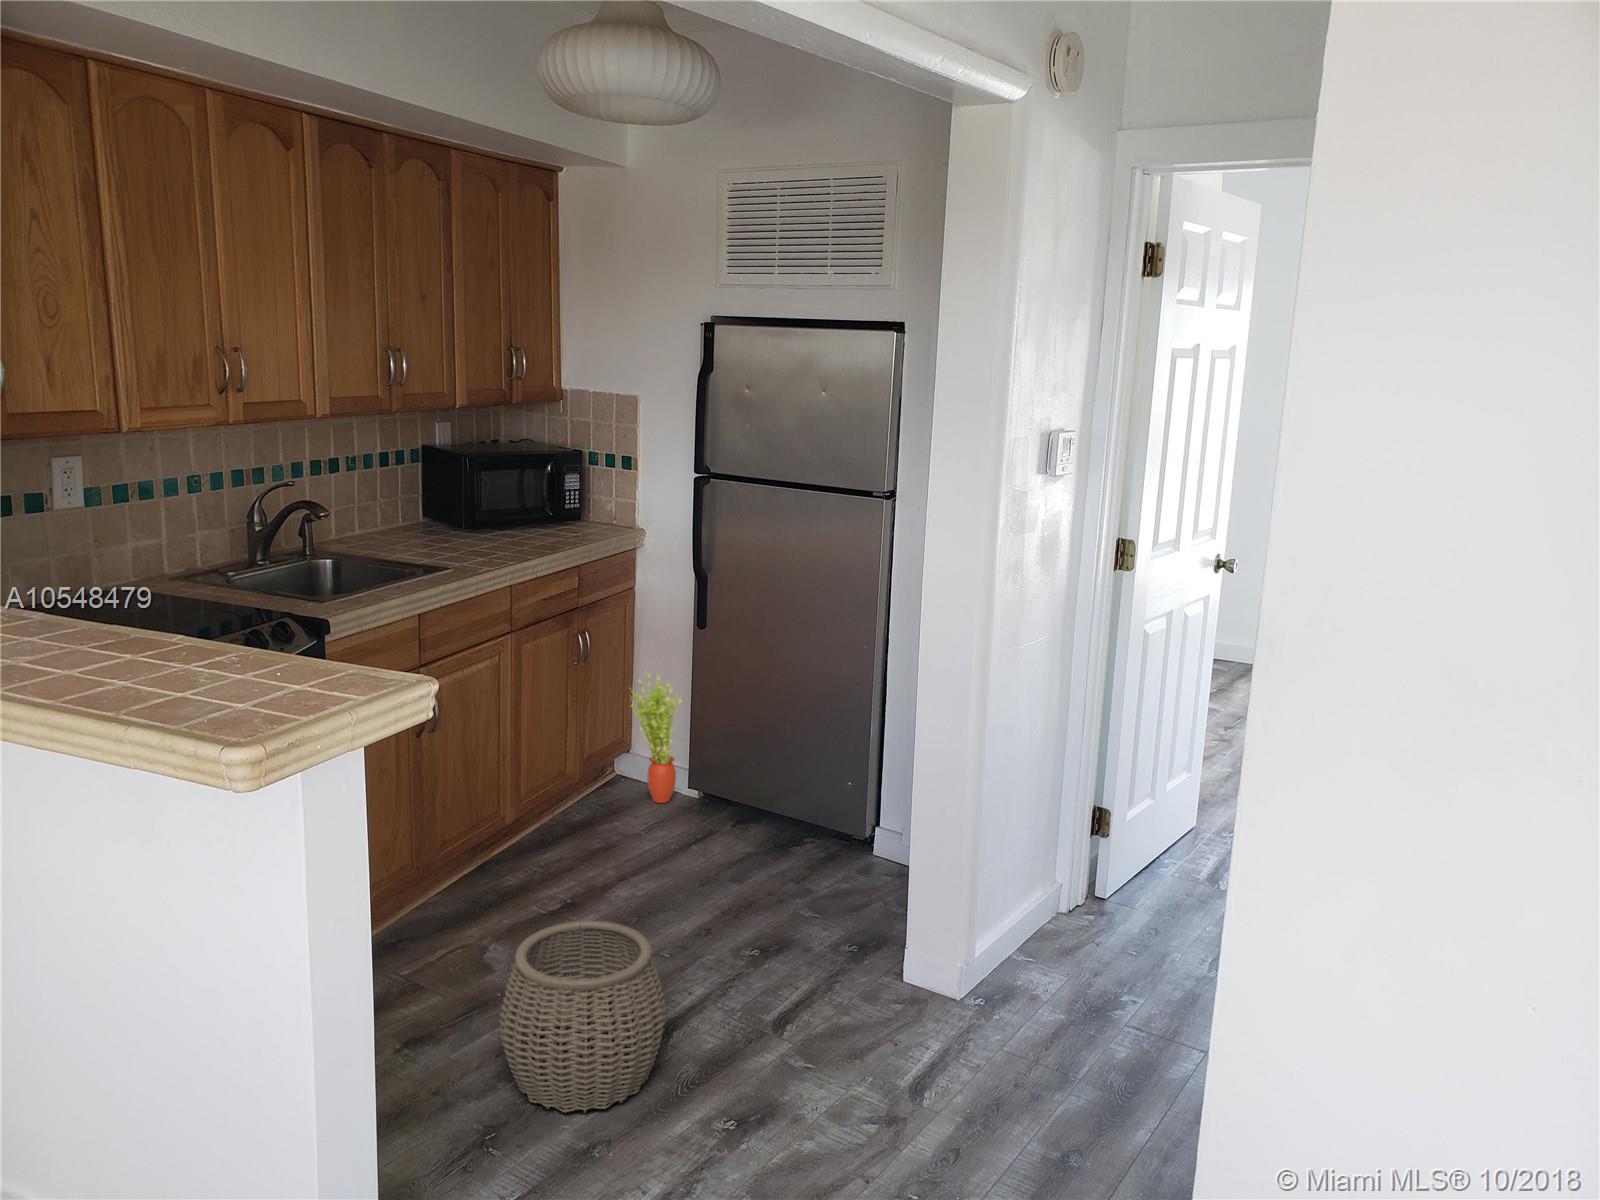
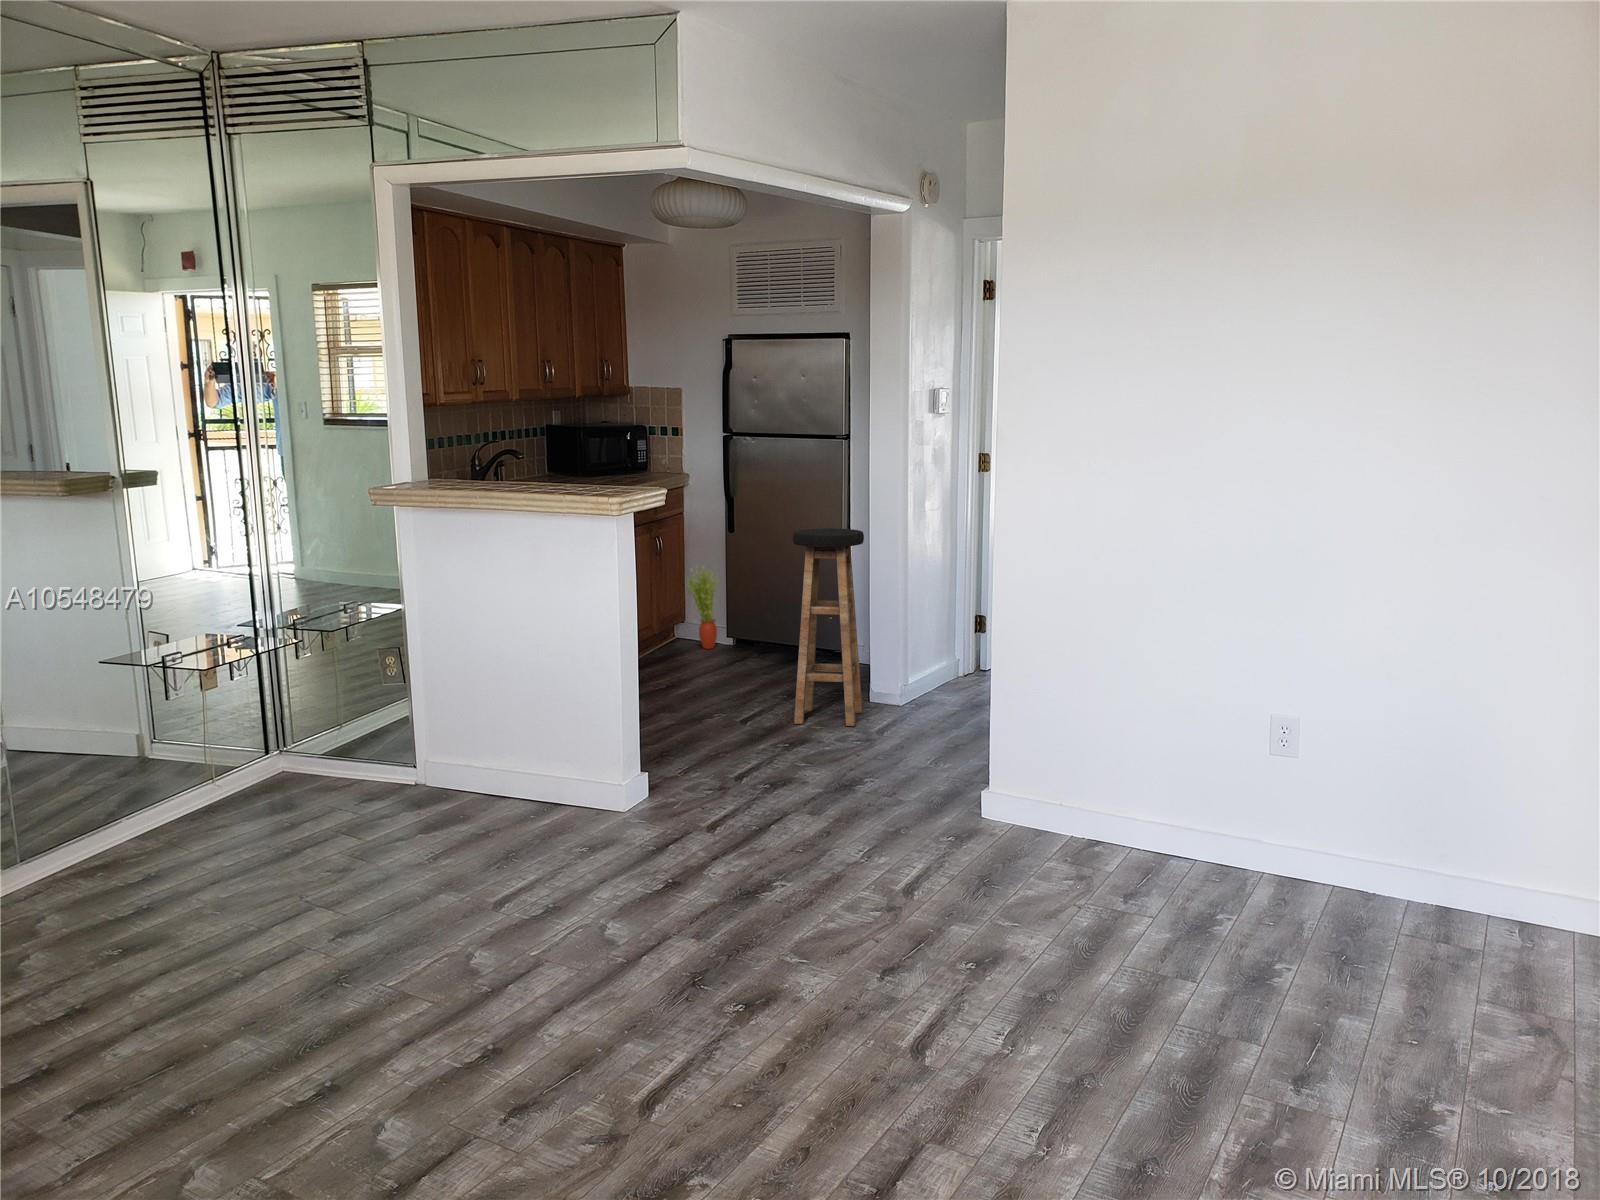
bar stool: none [757,689,906,1074] -> present [793,528,864,726]
woven basket: present [500,921,665,1112] -> none [661,654,746,740]

